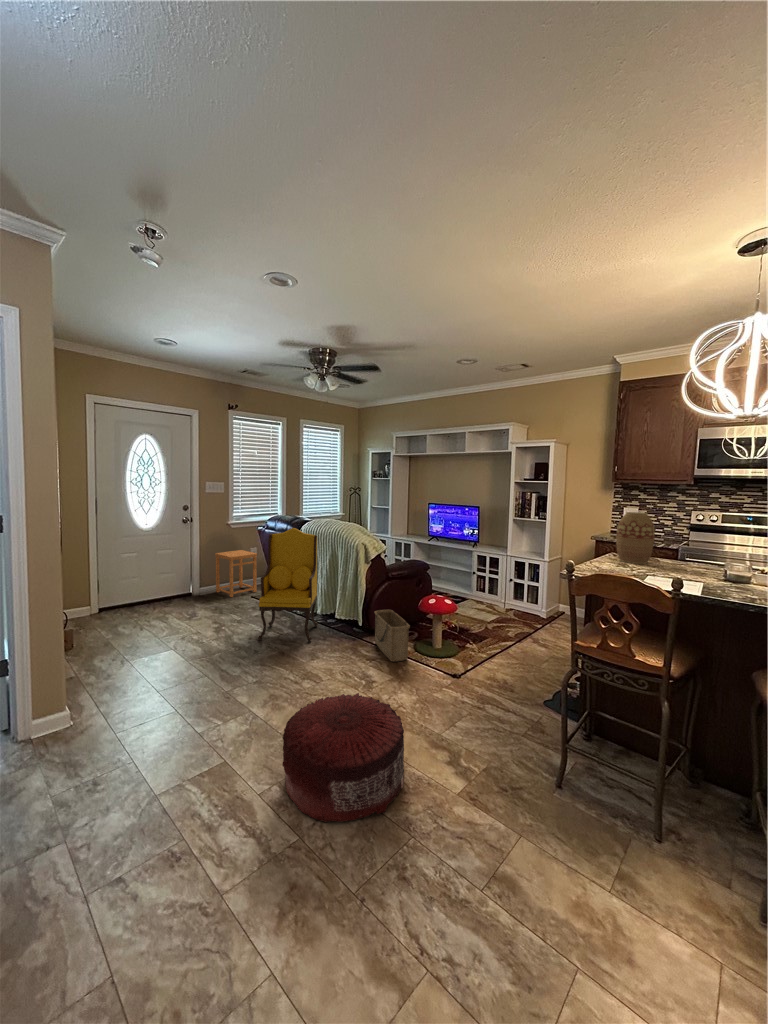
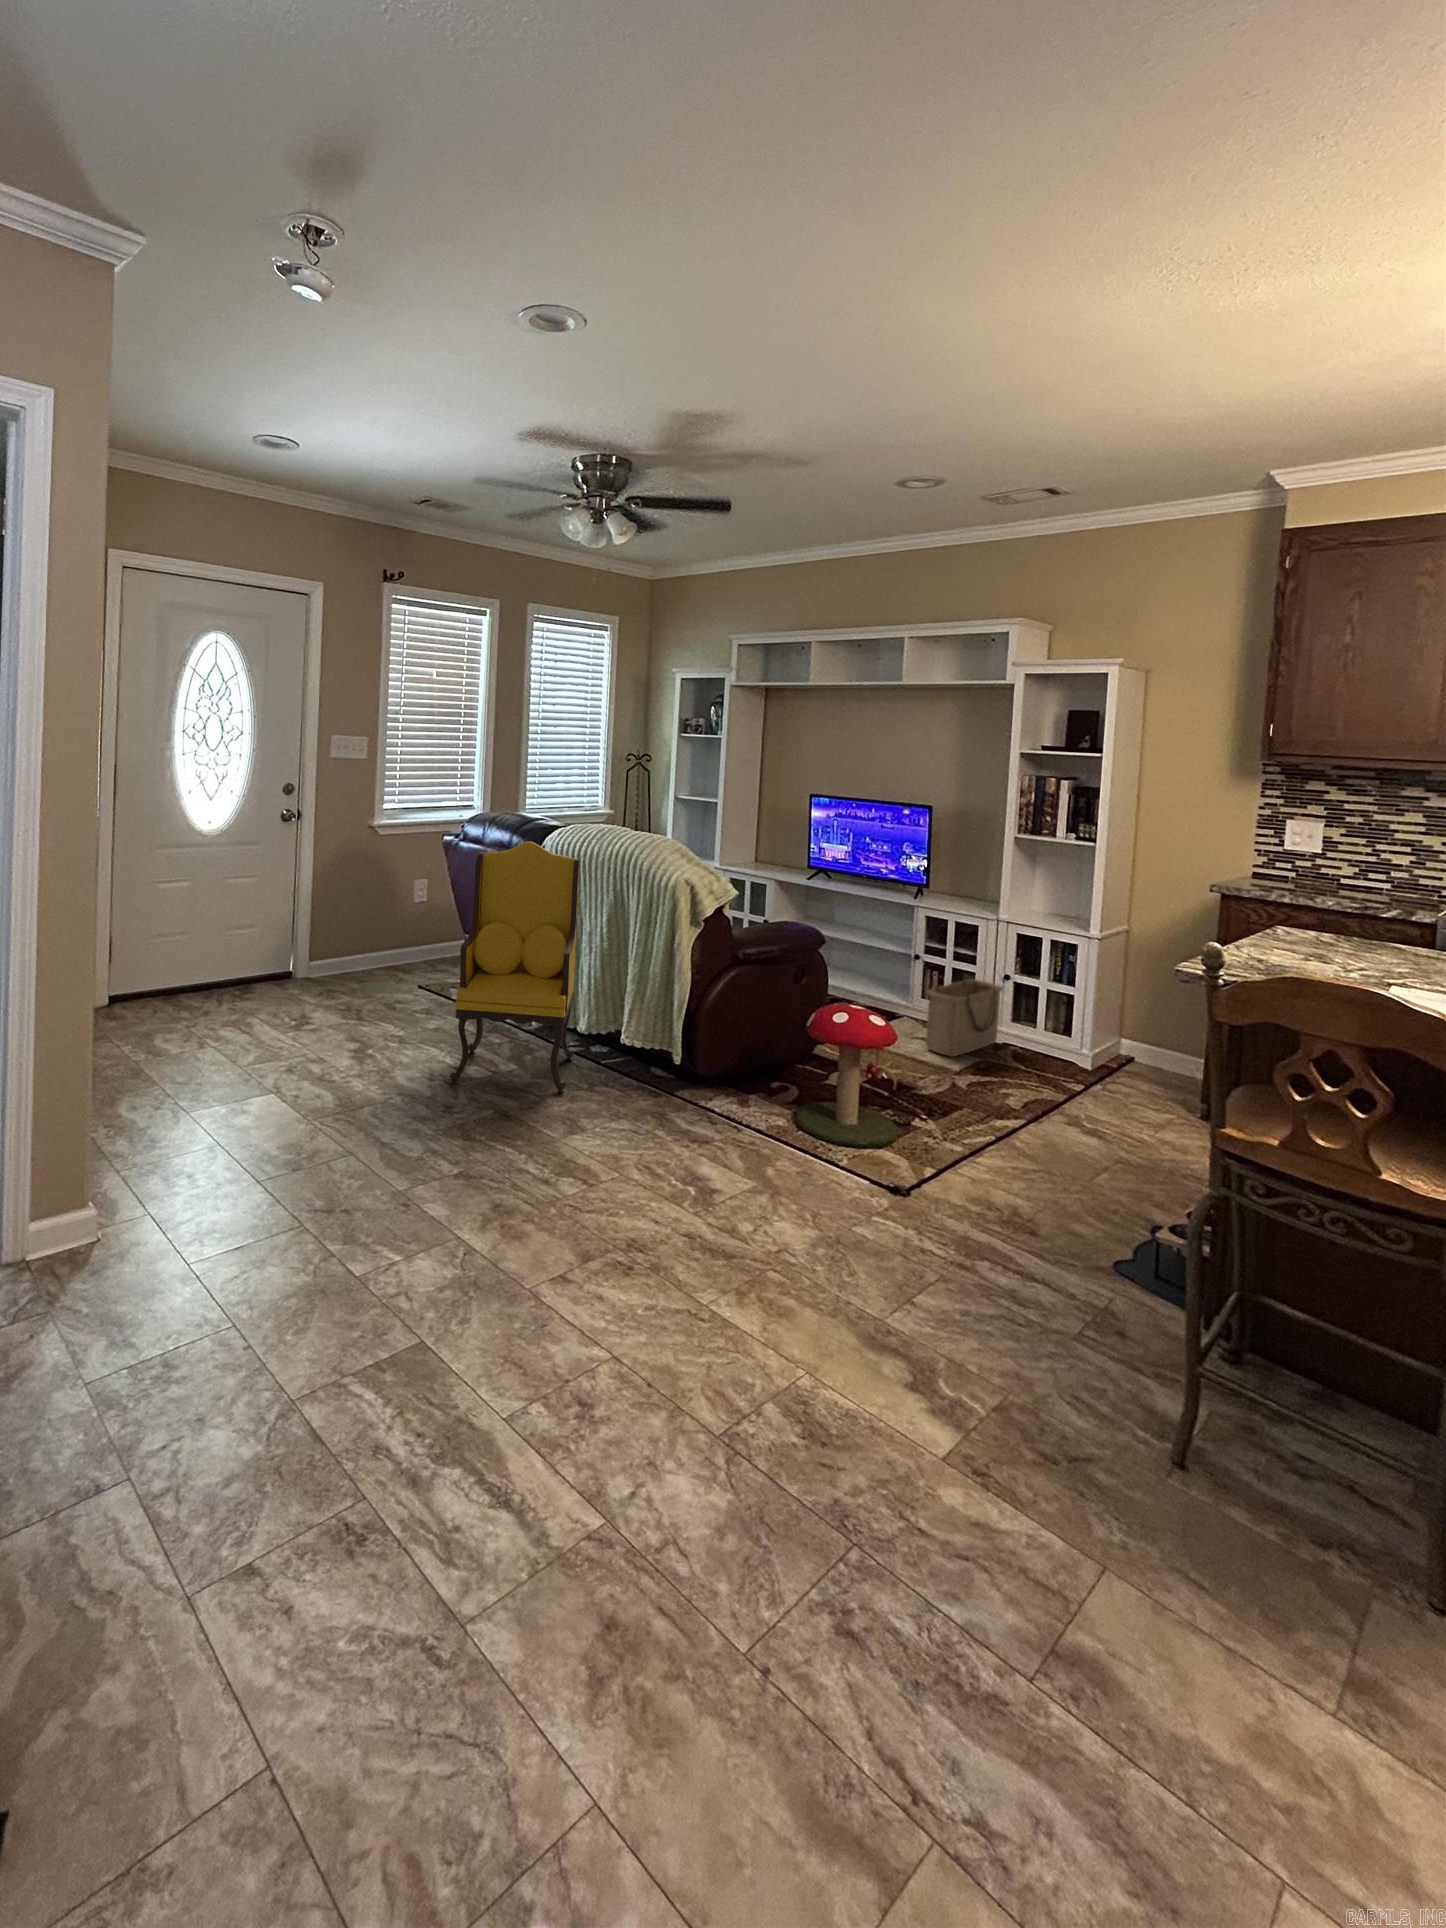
vase: present [616,512,655,564] -> none [1298,835,1397,957]
side table: present [215,550,257,597] -> none [345,883,435,985]
basket: present [375,610,410,661] -> present [926,979,1003,1057]
pouf: present [282,693,404,822] -> none [556,1212,822,1494]

